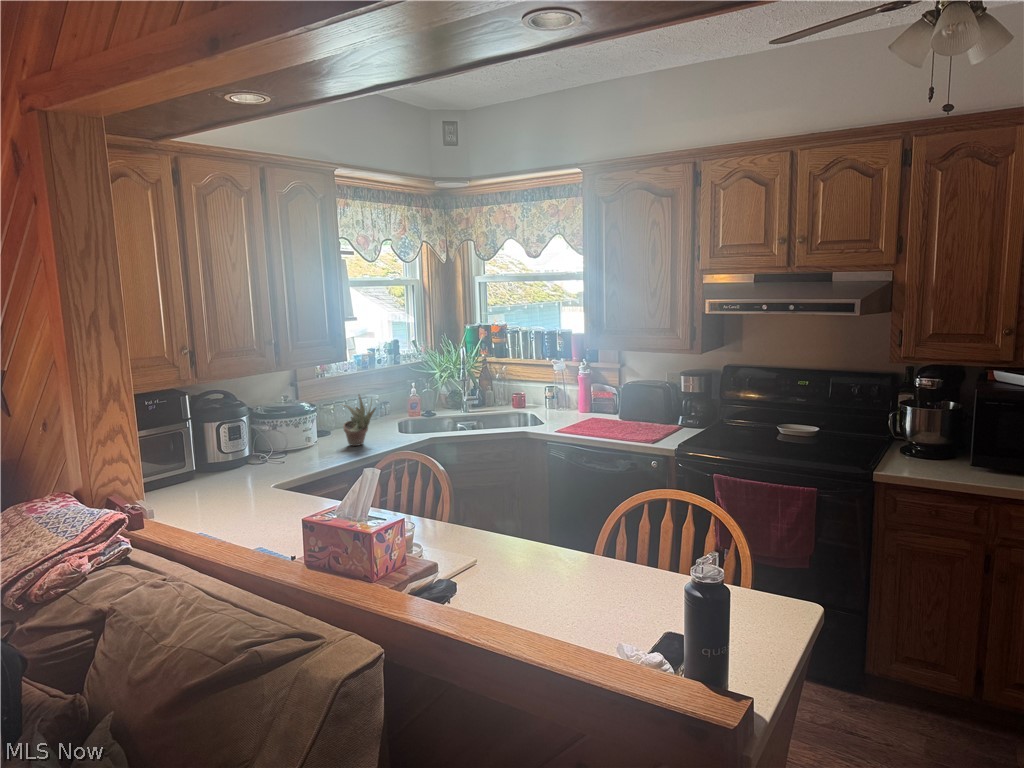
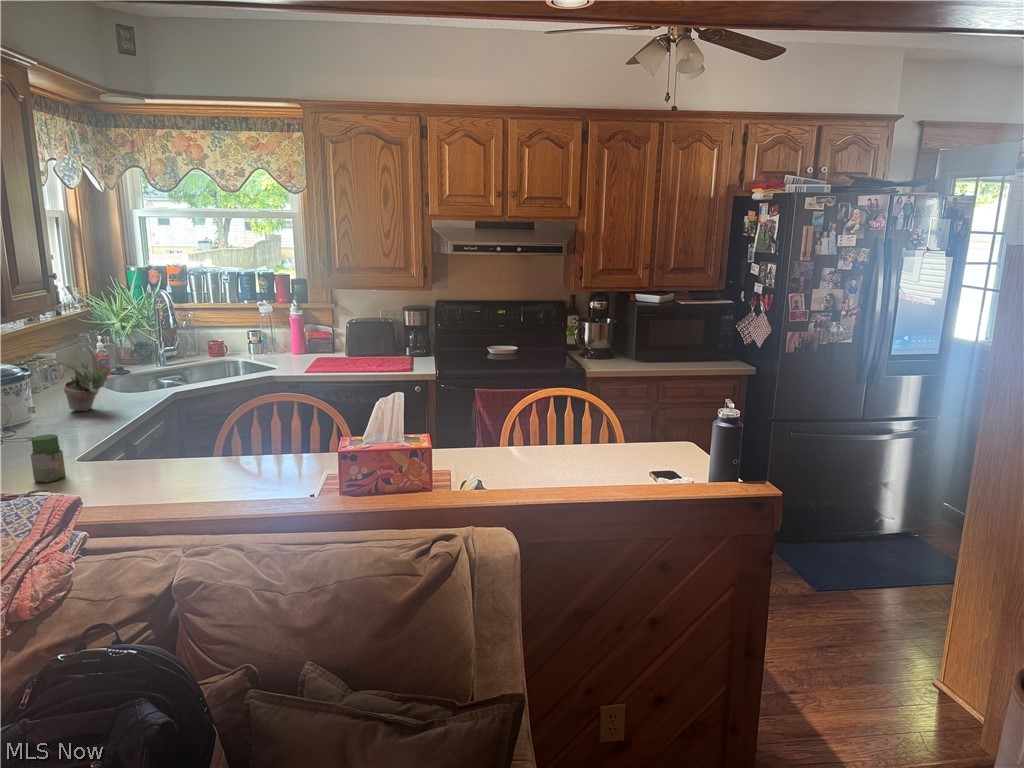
jar: none [235,463,258,501] -> present [31,434,65,482]

